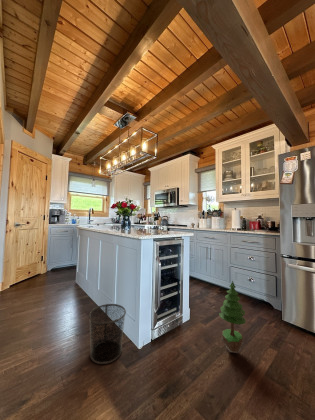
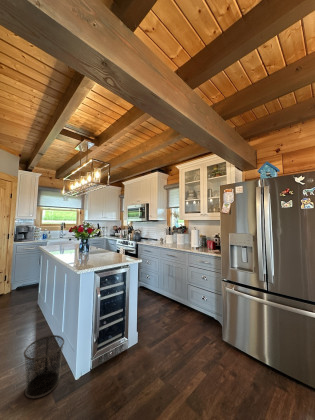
potted tree: present [219,281,246,353] -> none [153,311,176,379]

